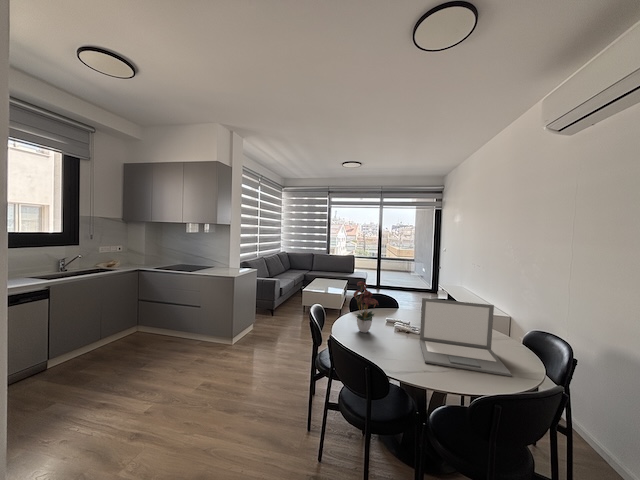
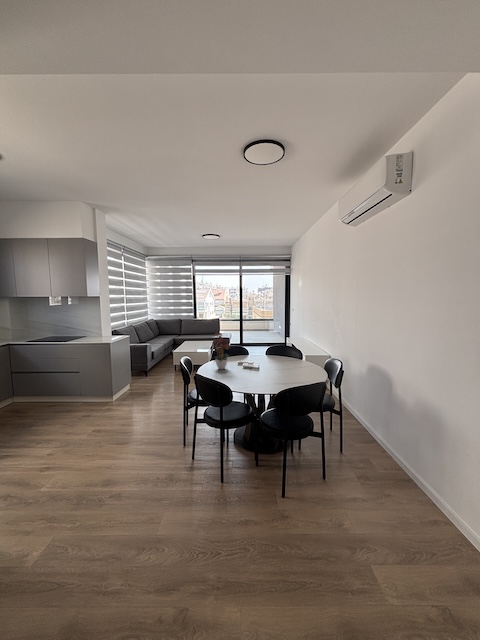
laptop: present [420,298,511,376] -> none [260,340,311,381]

